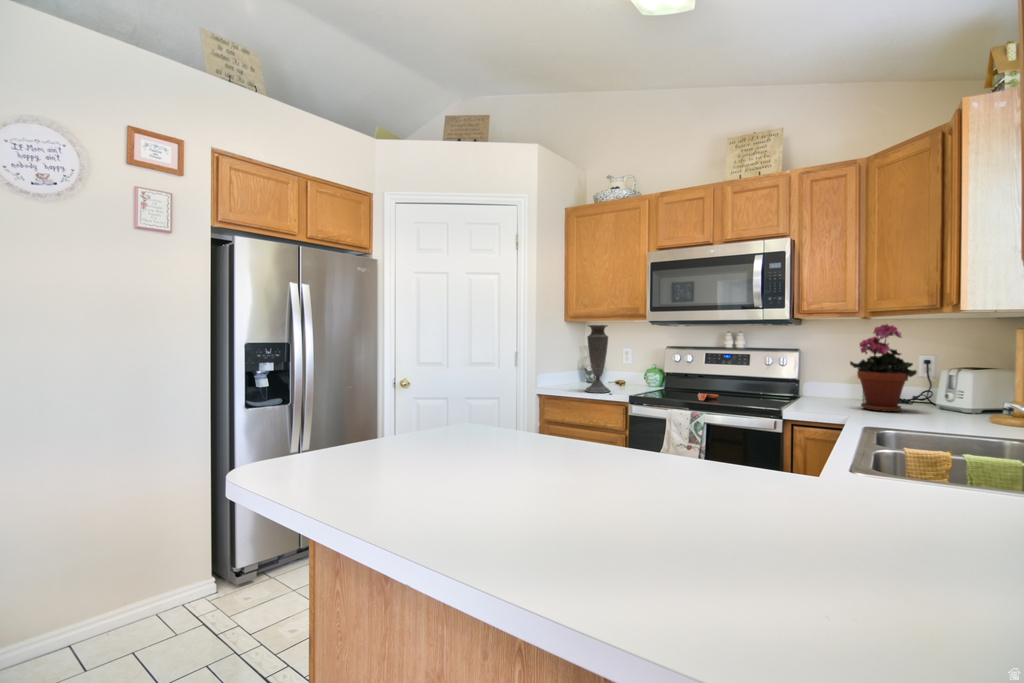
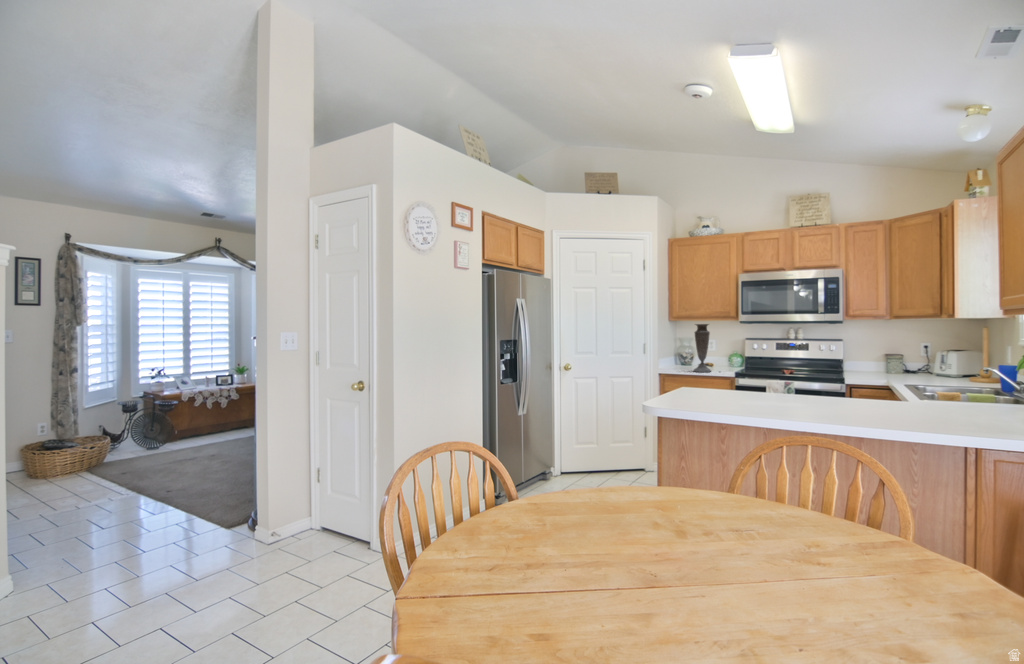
potted plant: present [850,324,917,412] -> none [882,323,924,378]

